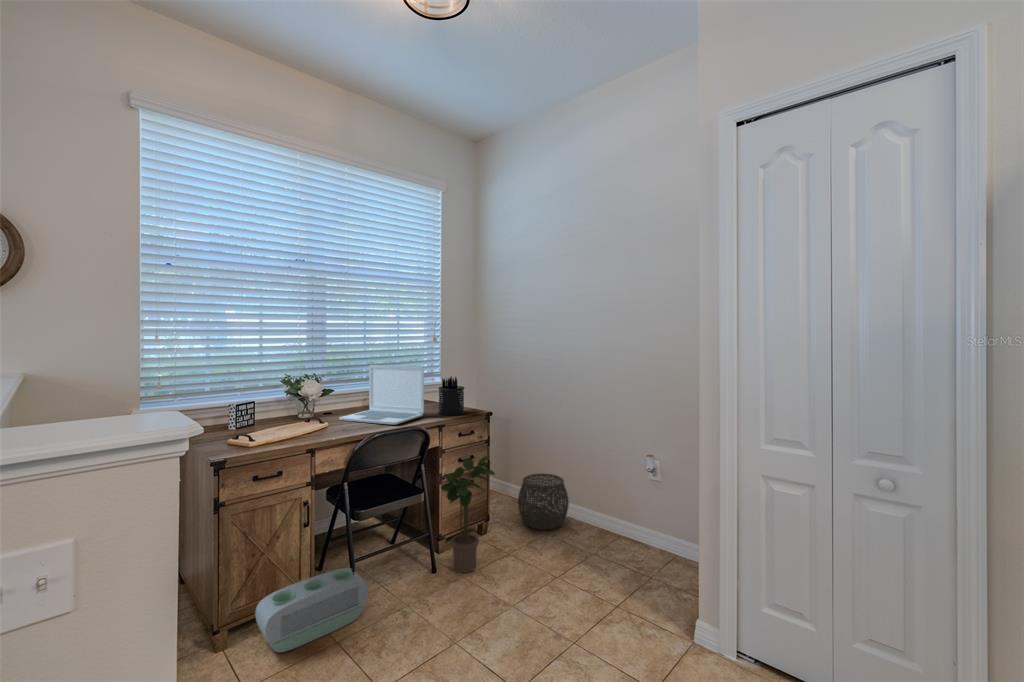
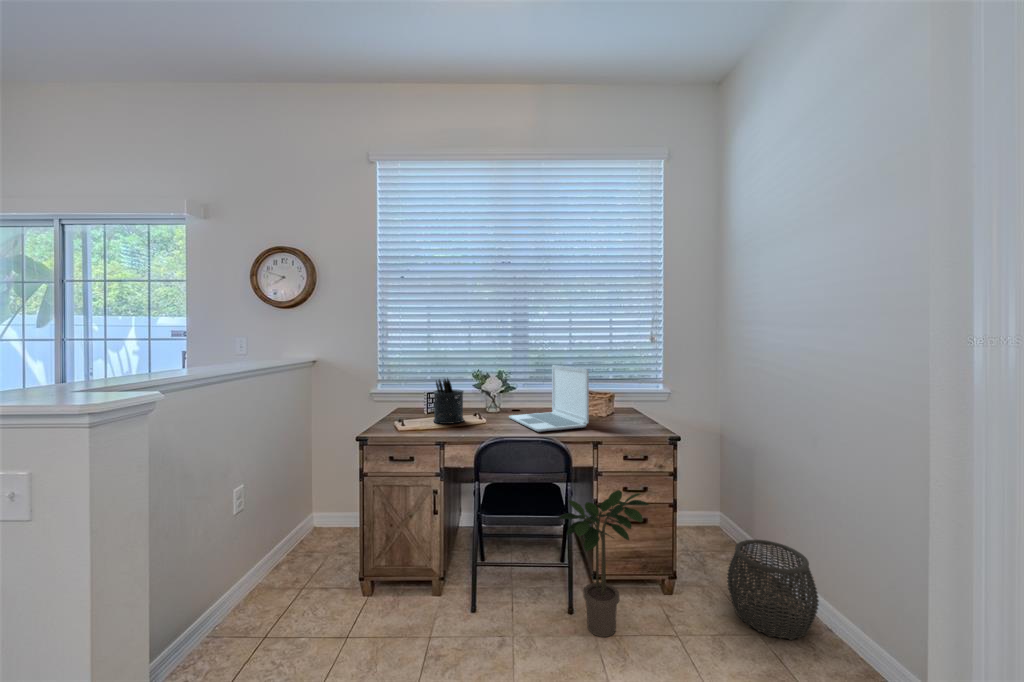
pen holder: present [438,376,464,415] -> present [433,379,464,424]
air purifier: present [255,568,368,652] -> none [372,563,473,625]

